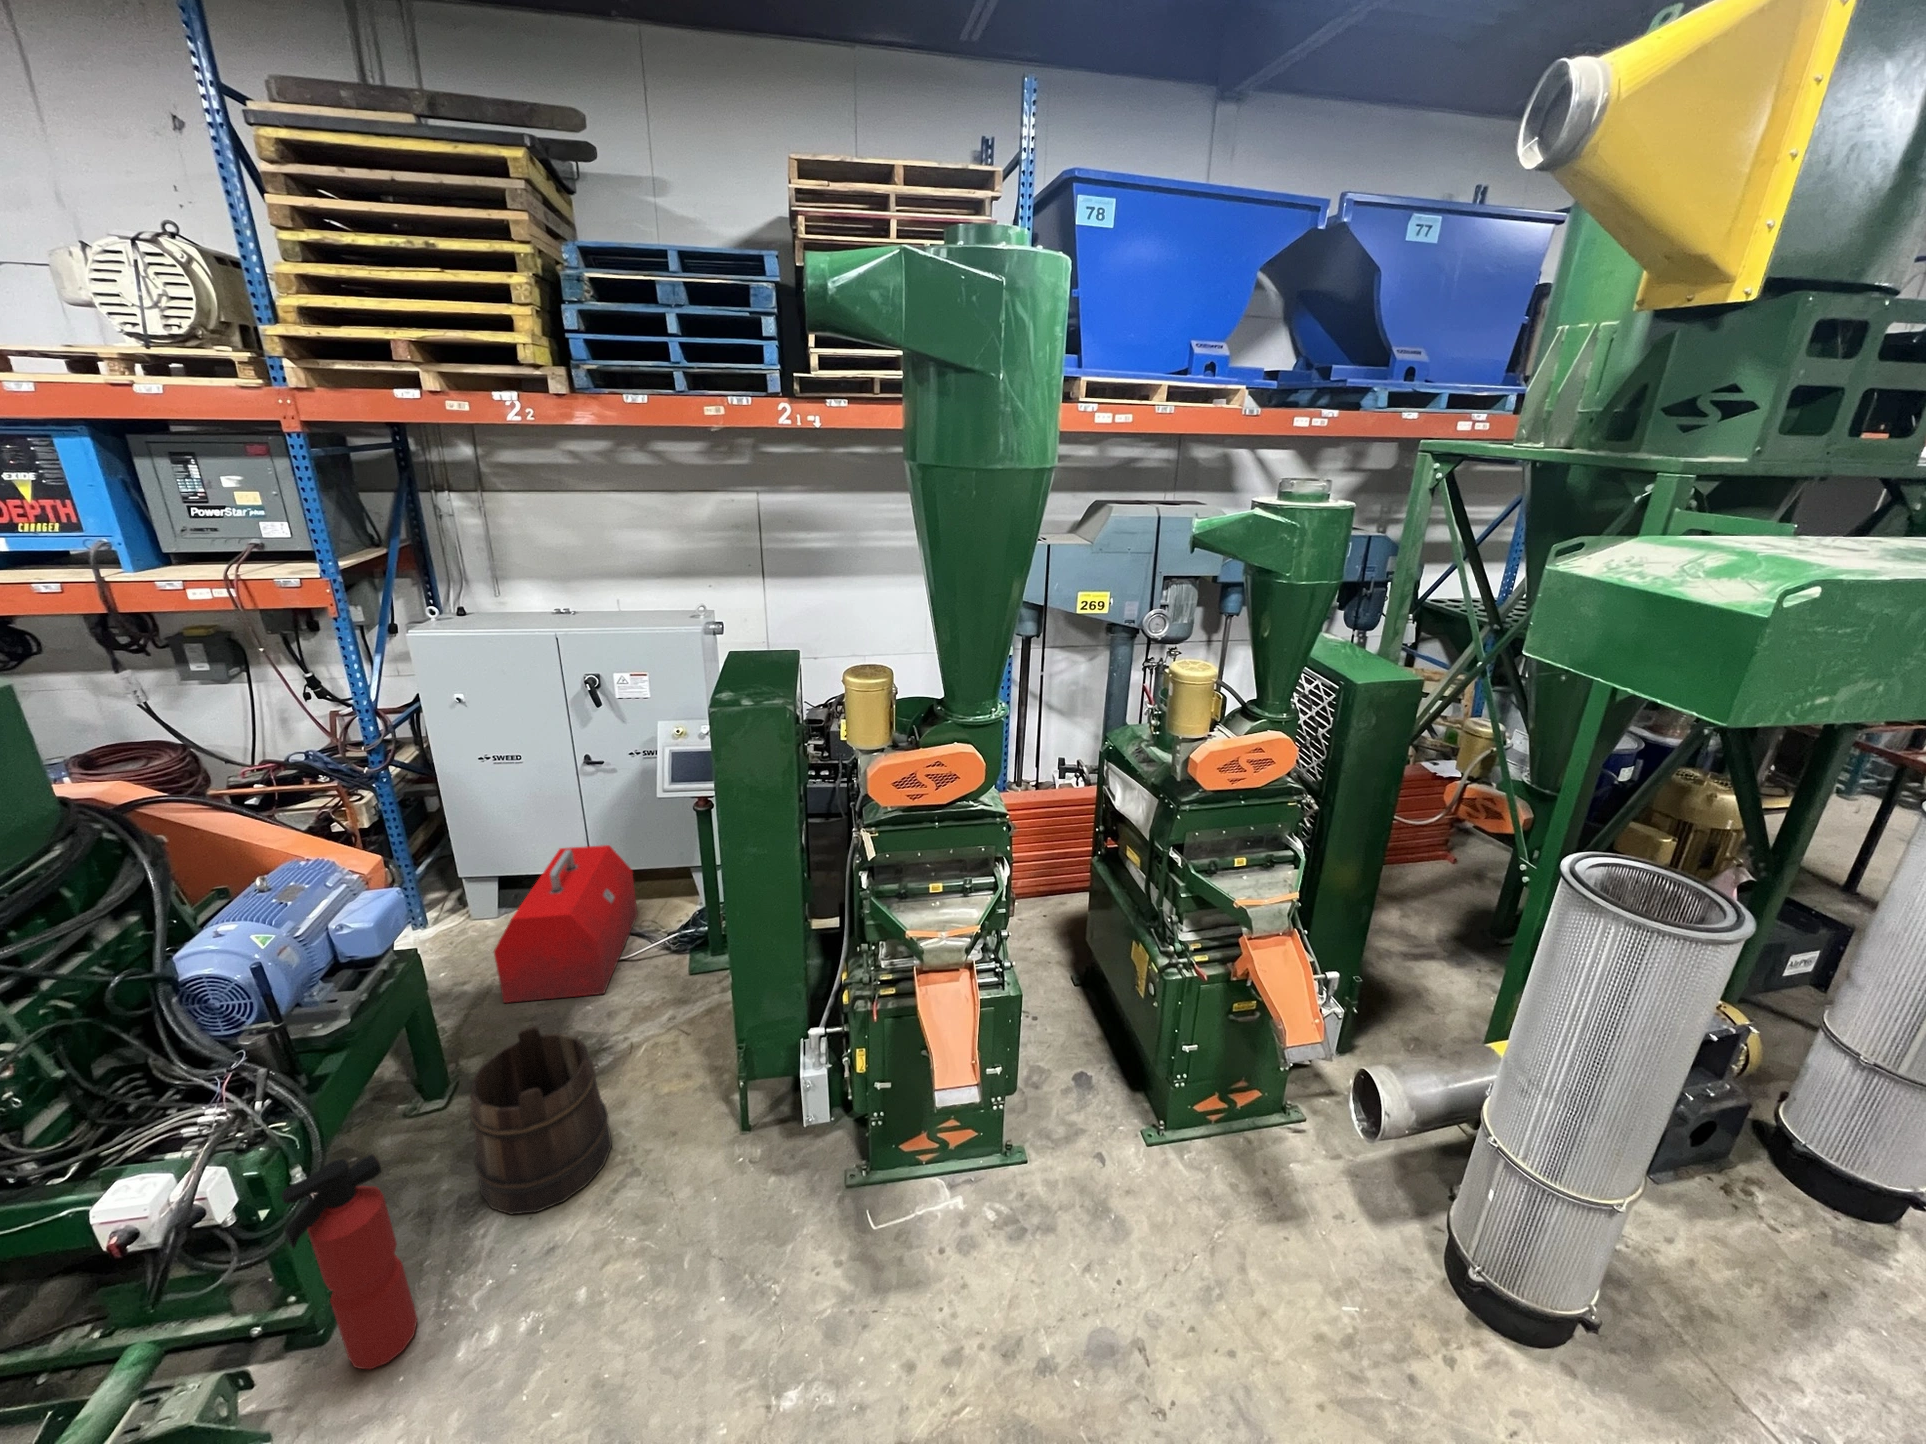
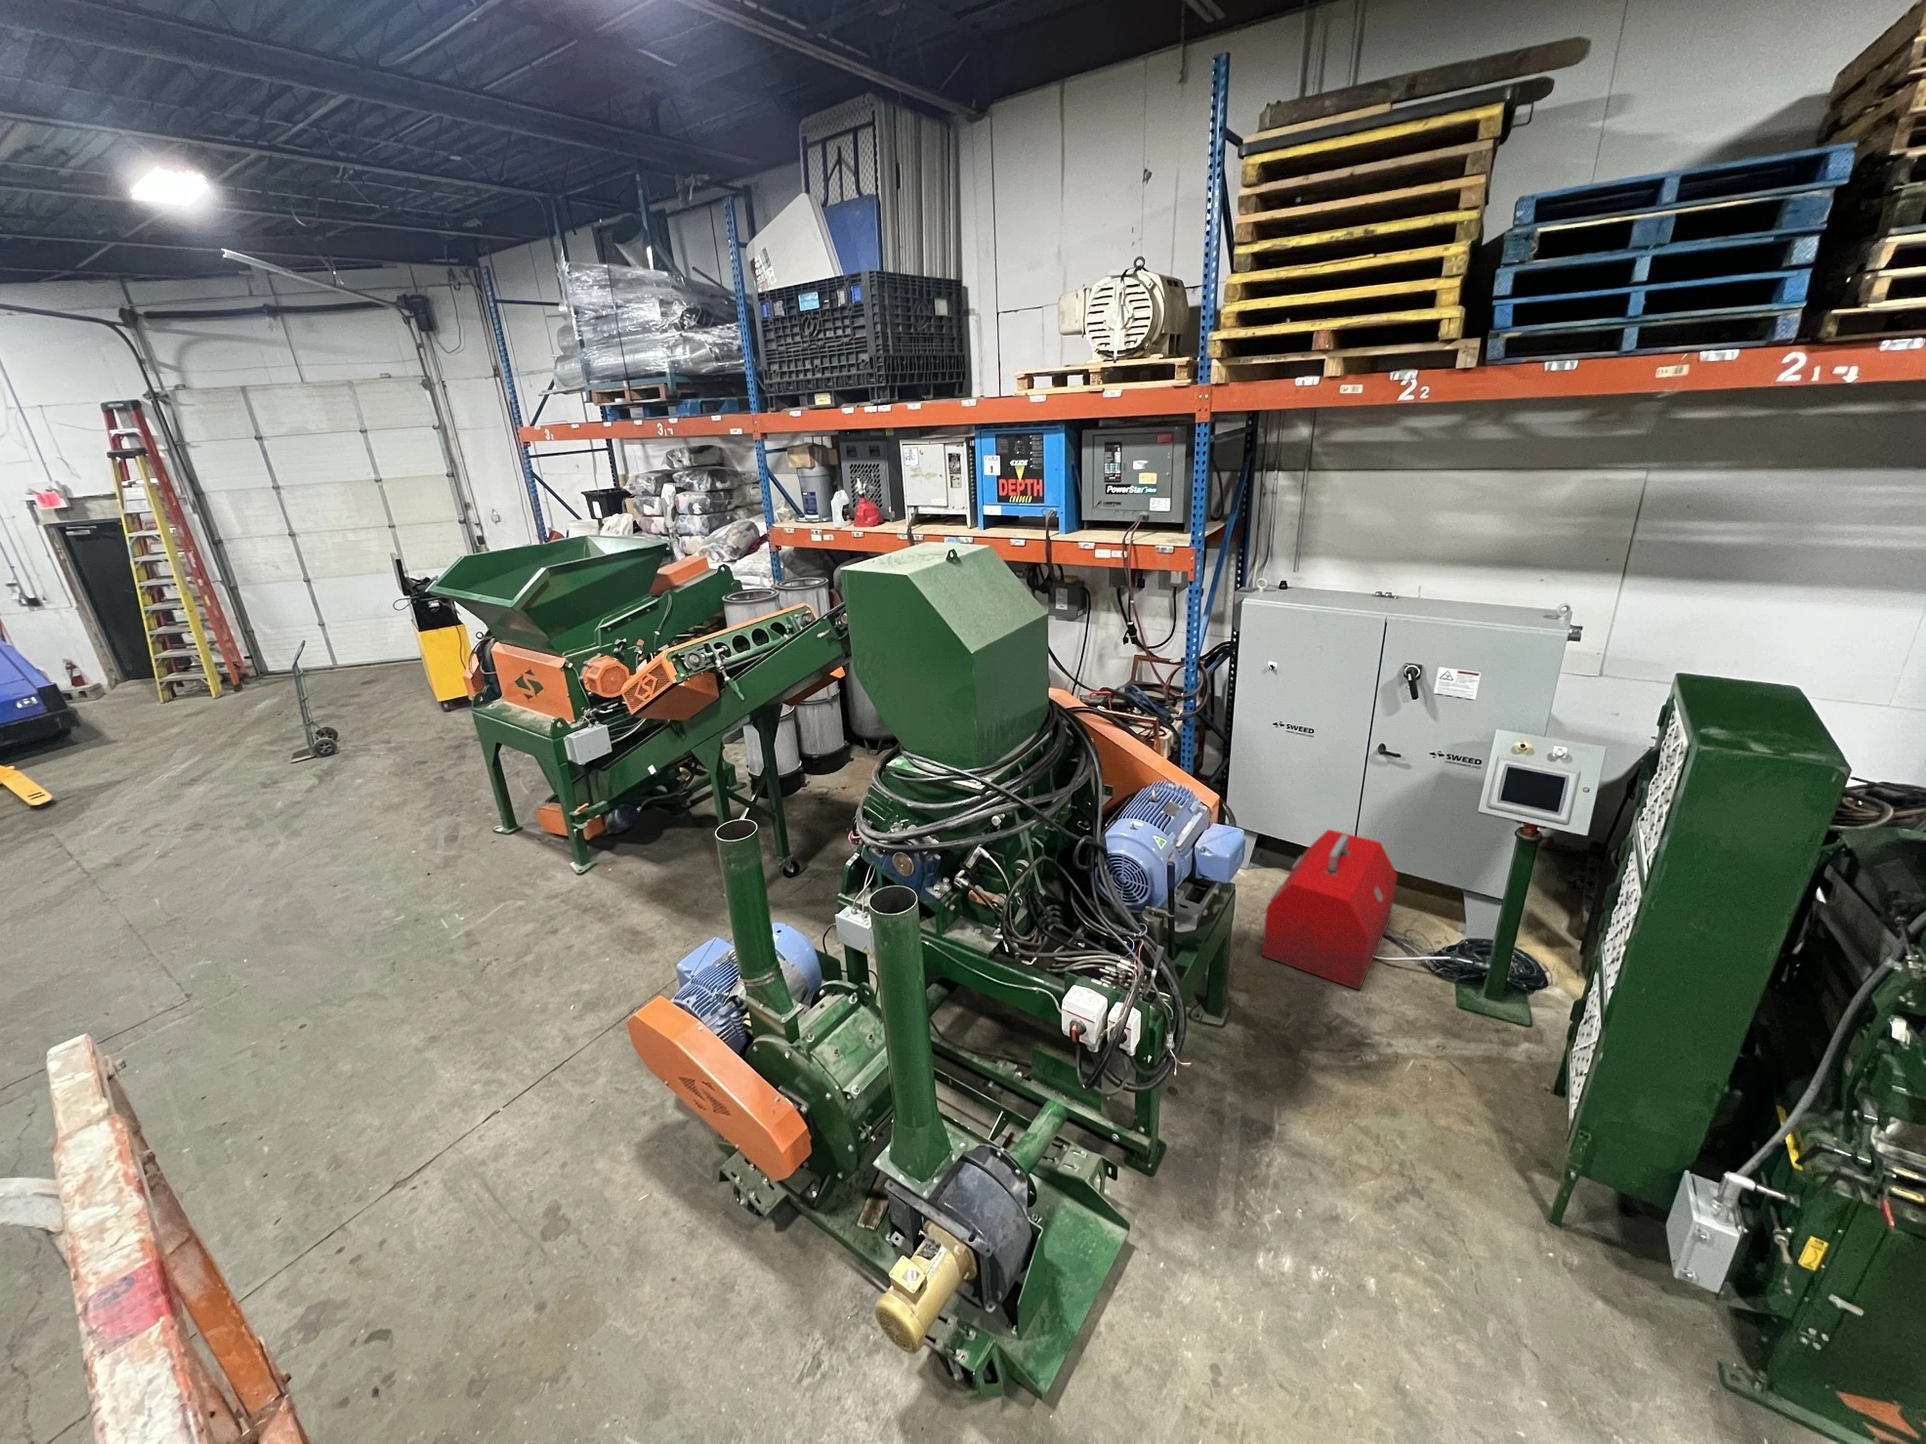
bucket: present [470,1026,612,1214] -> none [1255,998,1386,1179]
fire extinguisher: present [282,1155,417,1370] -> none [1160,1043,1230,1224]

